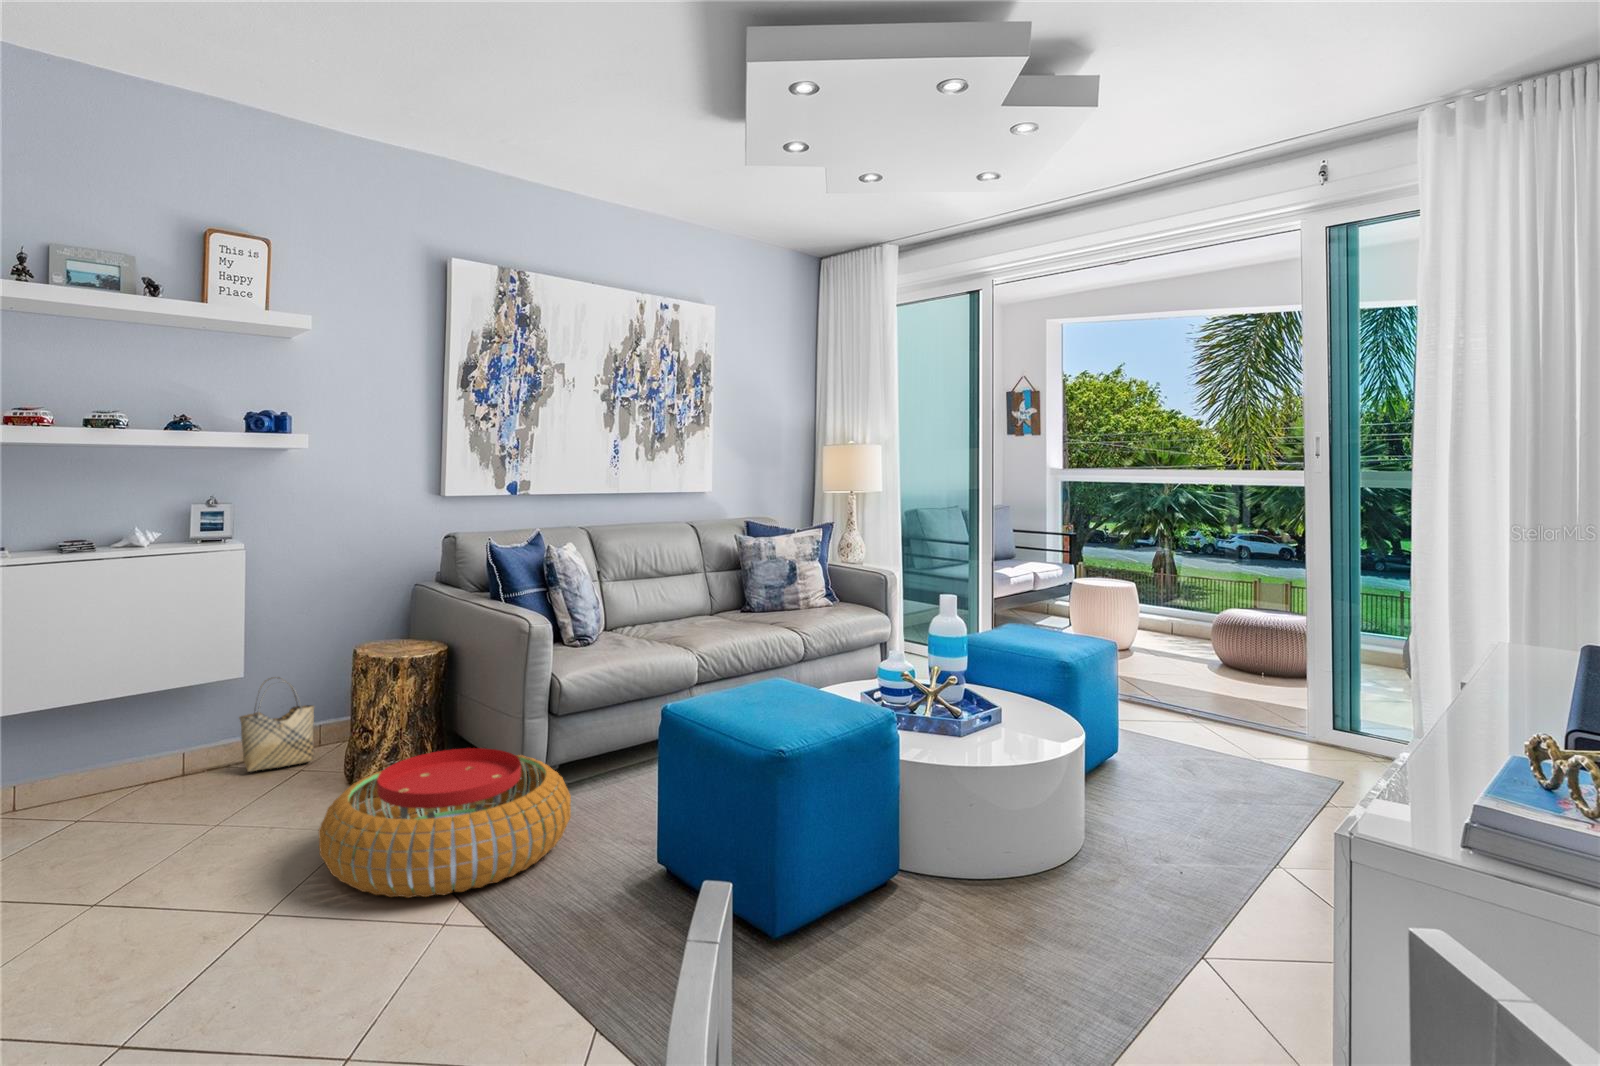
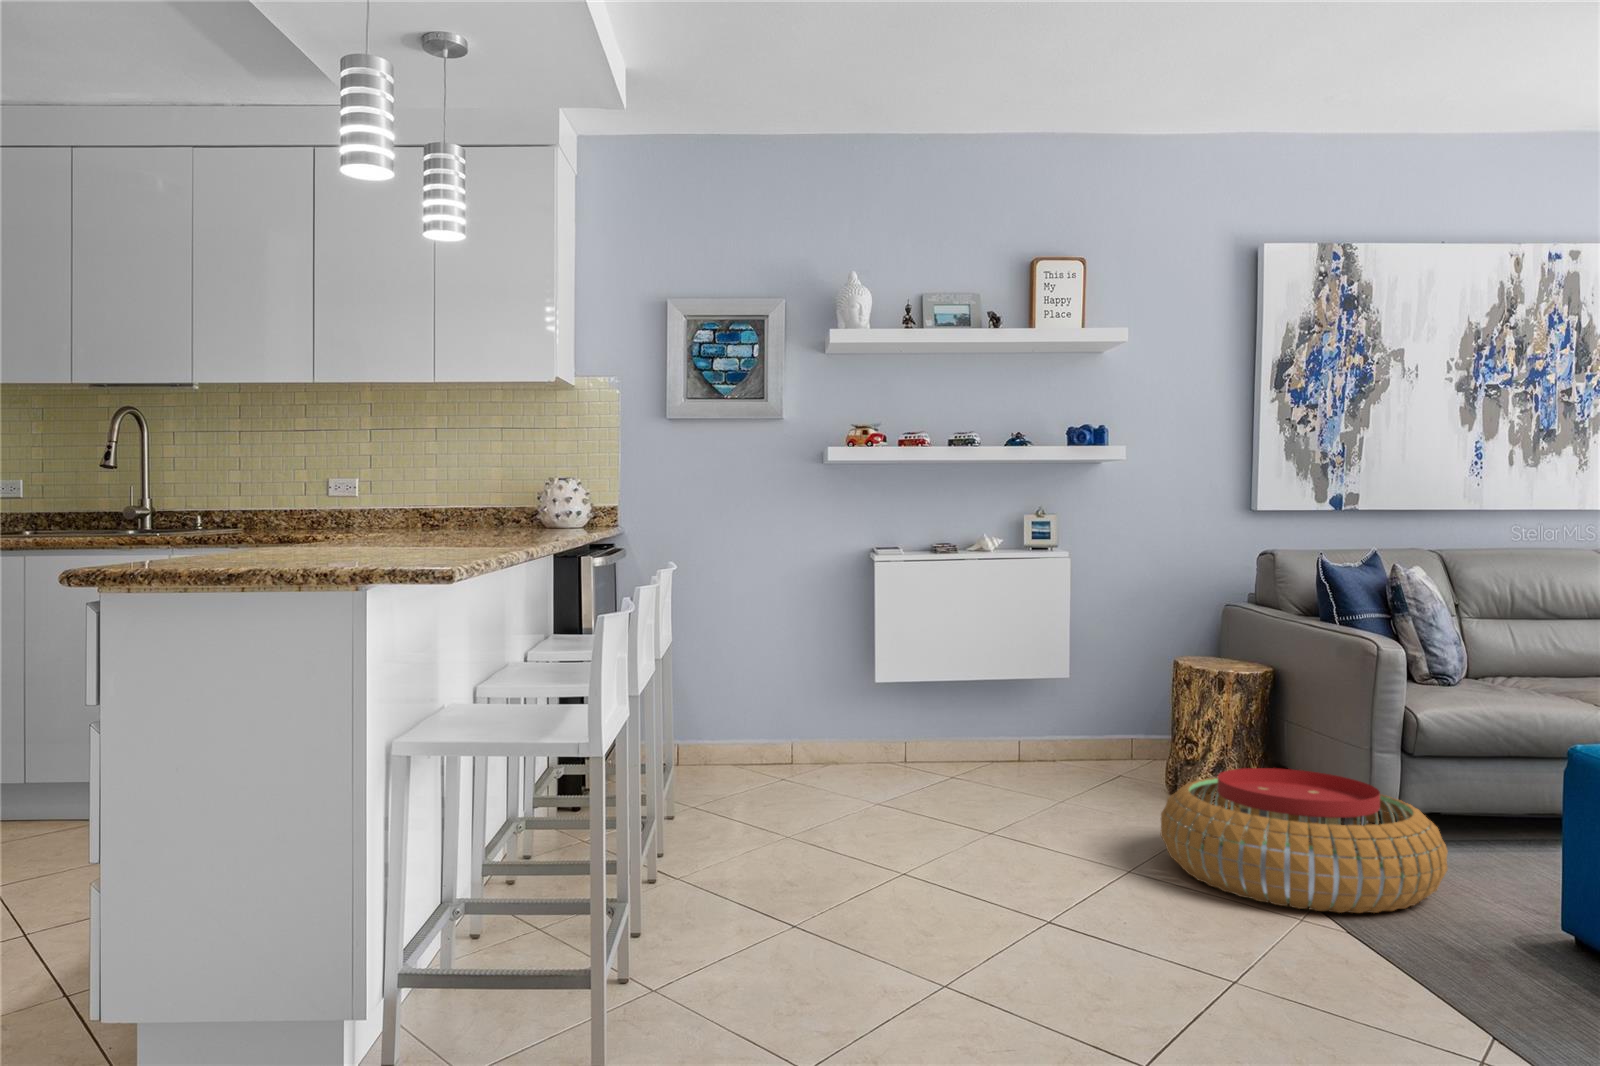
woven basket: present [239,678,314,772] -> none [1059,688,1124,779]

